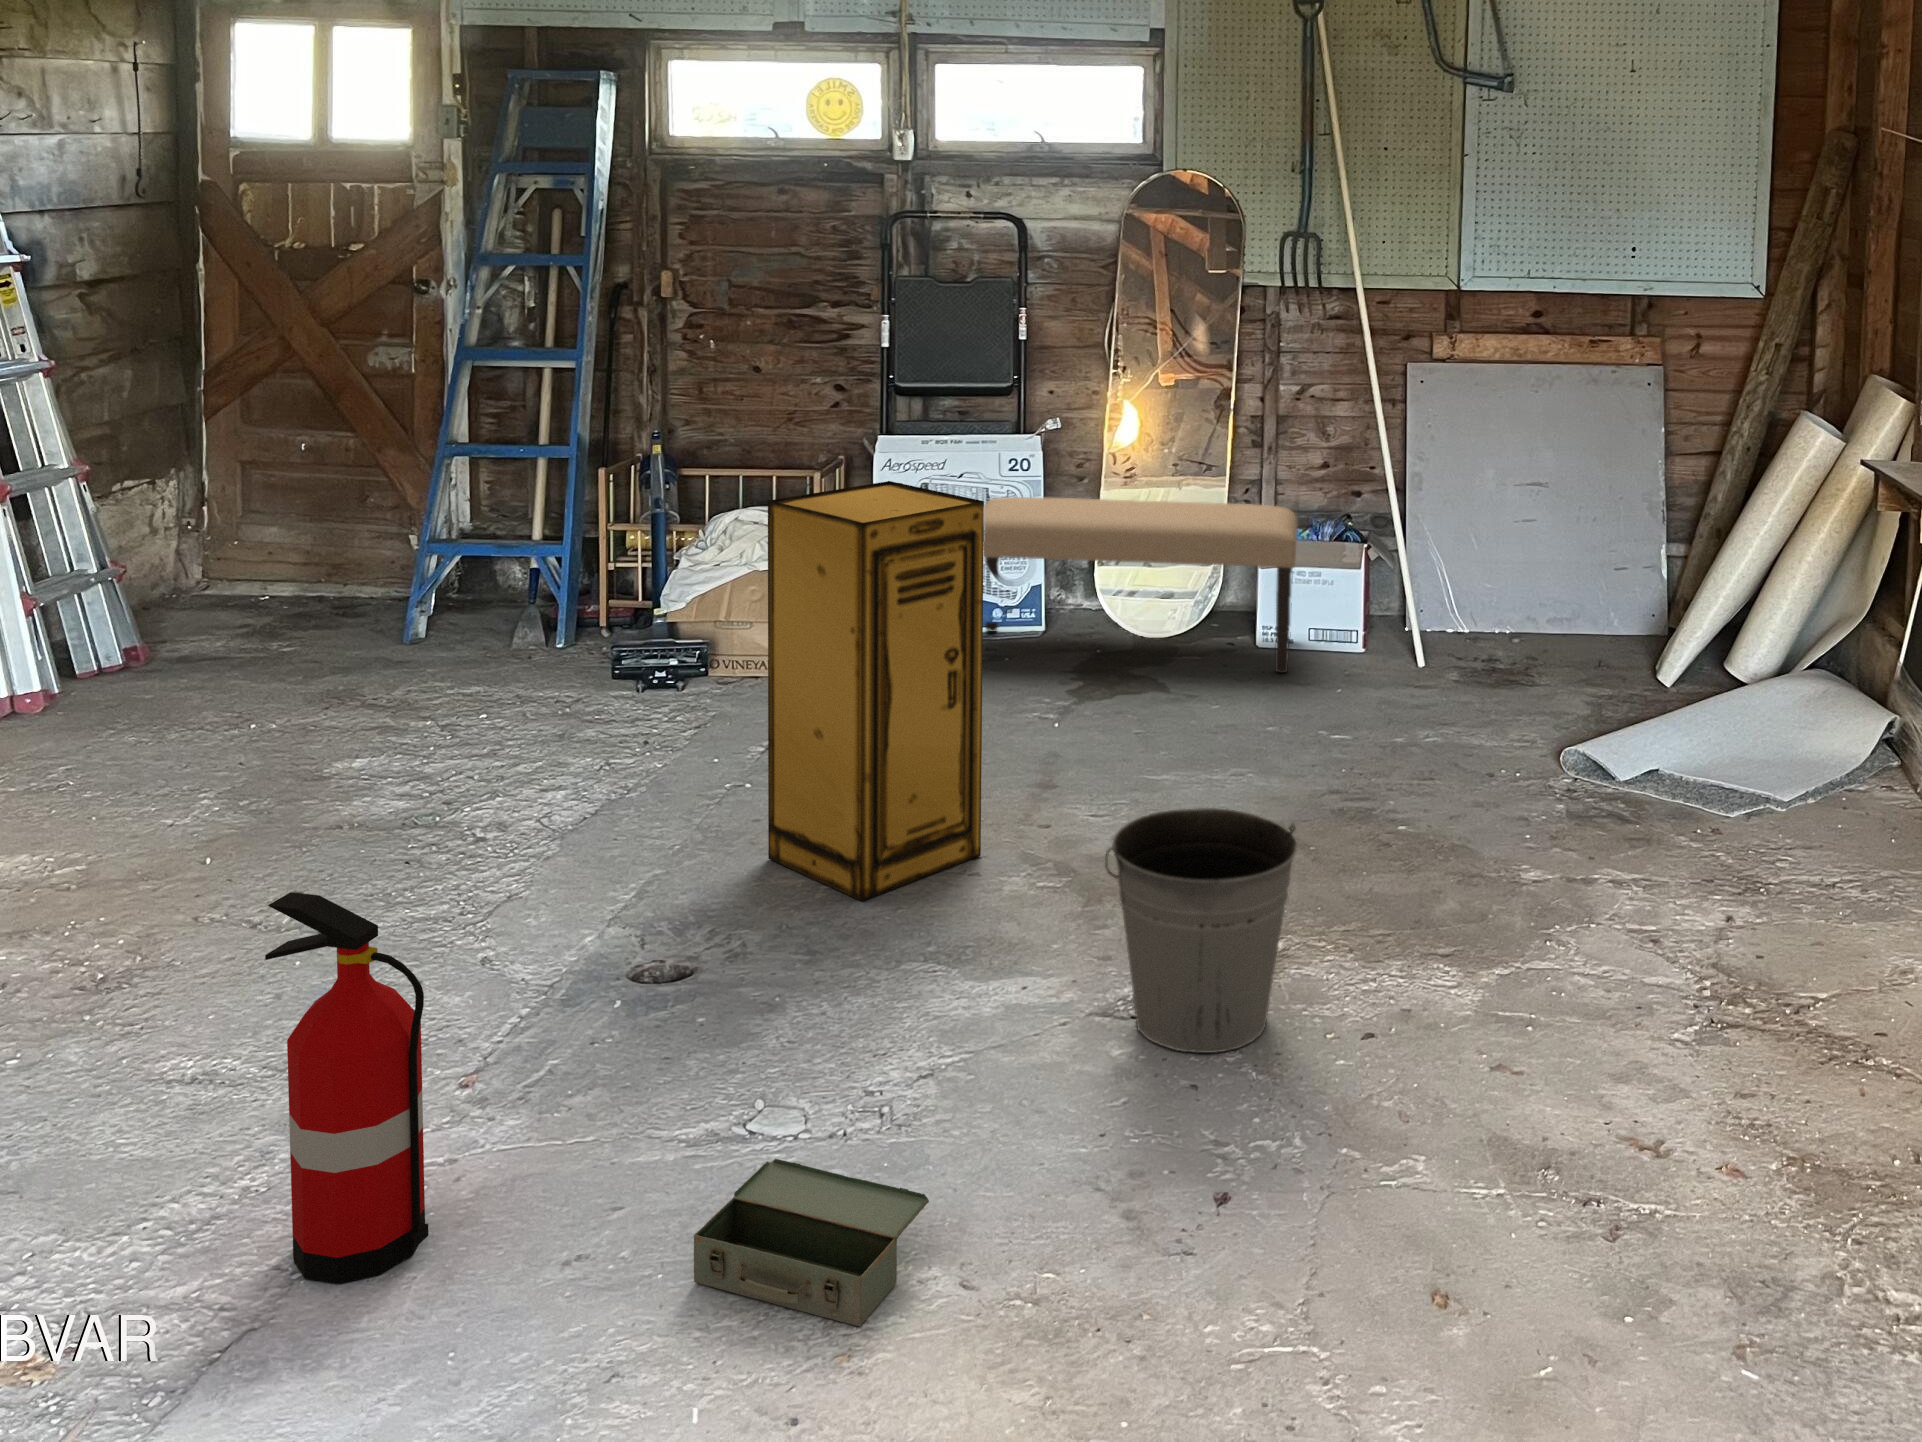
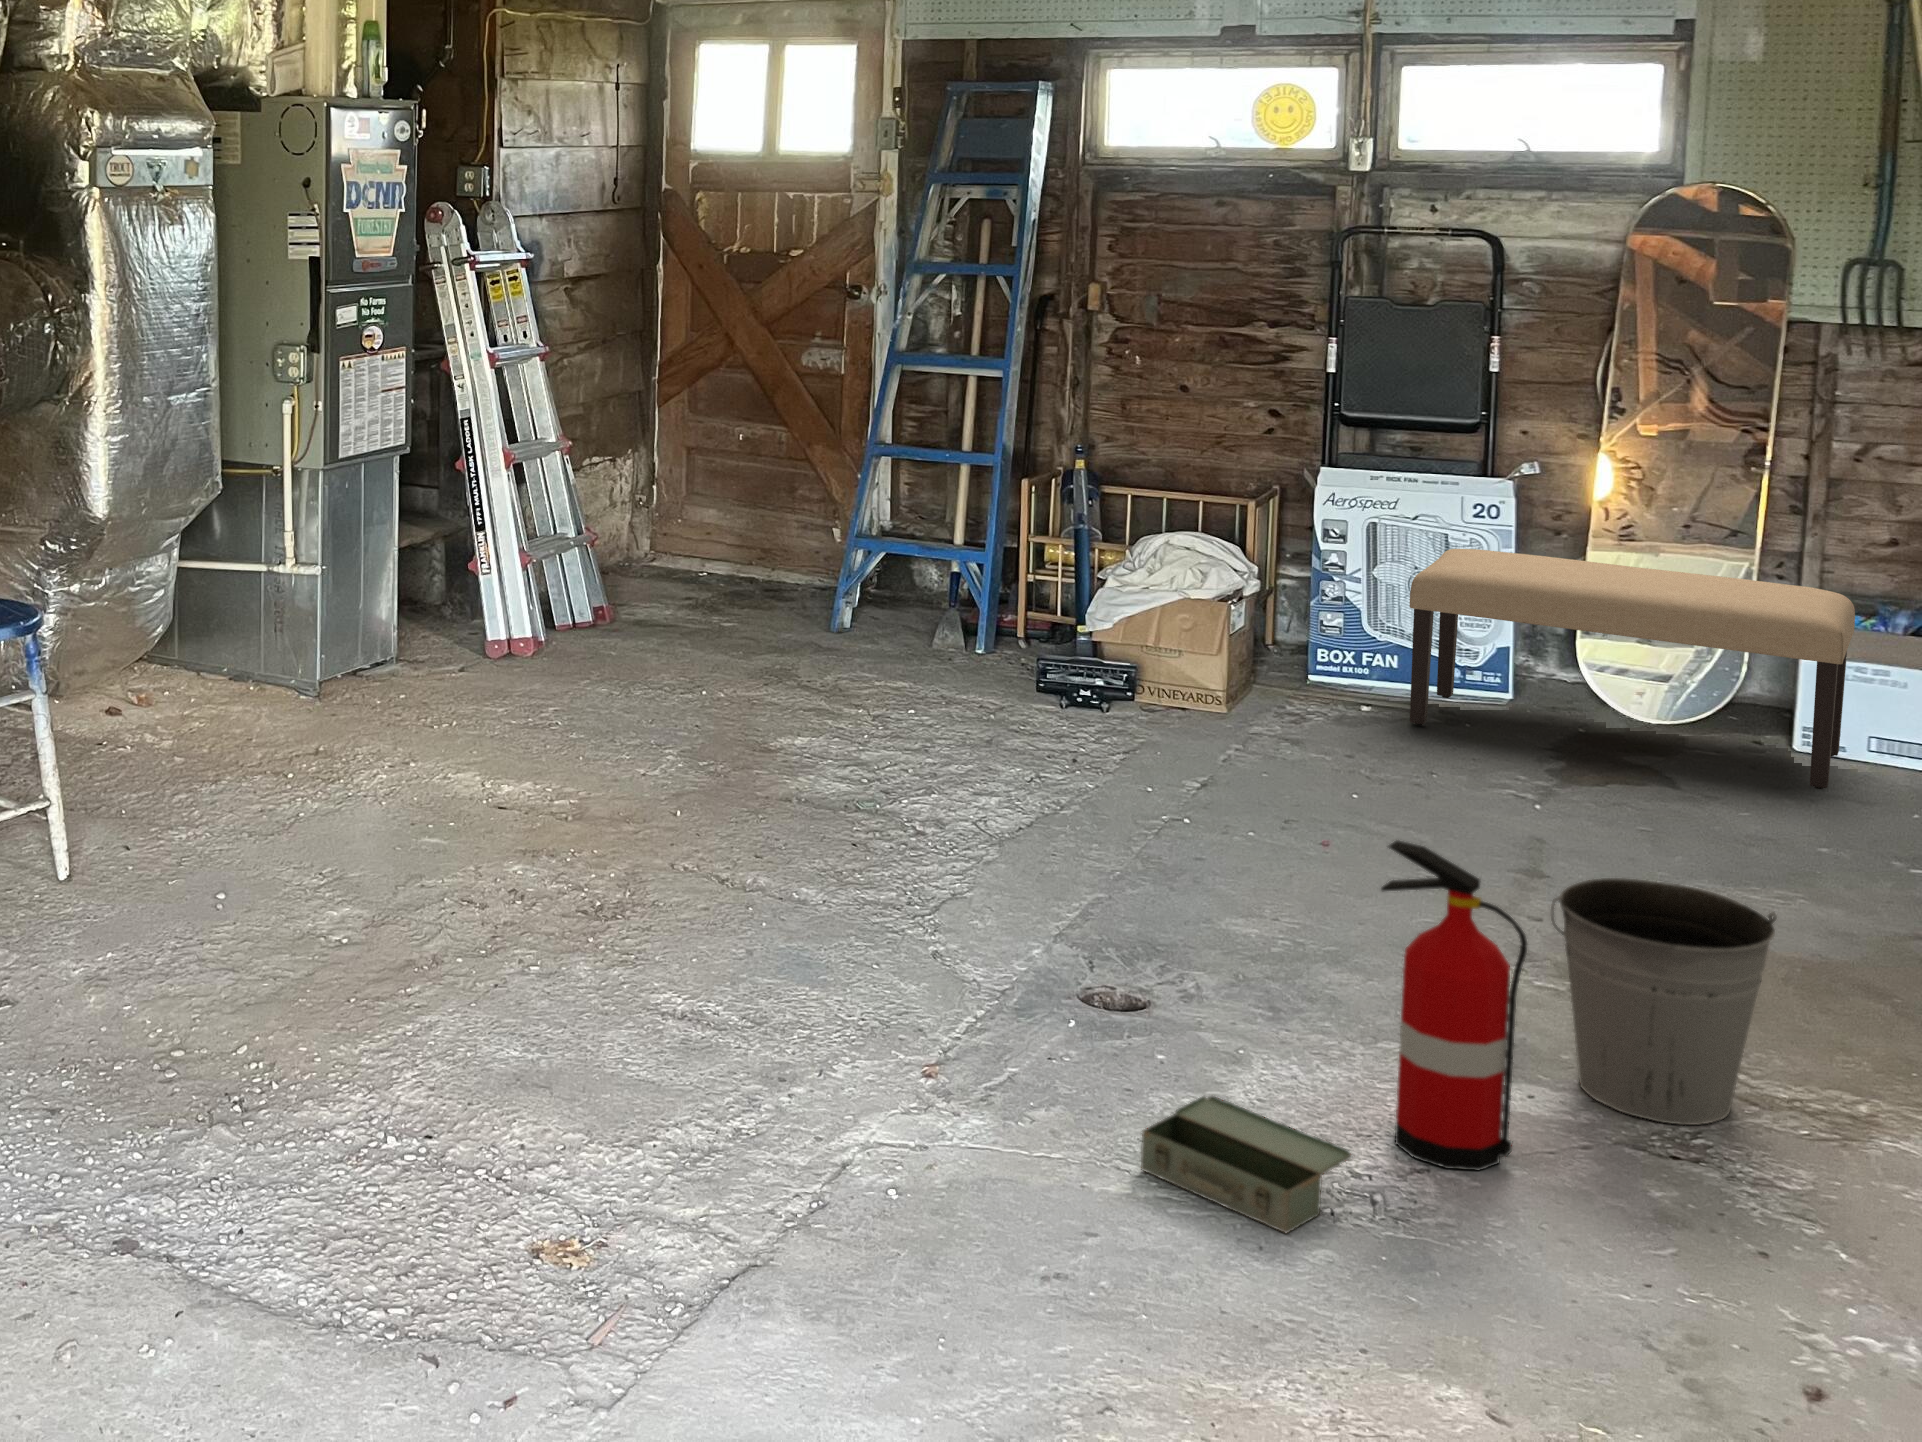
storage cabinet: present [768,481,984,901] -> none [1195,517,1437,926]
fire extinguisher: present [265,892,428,1284] -> present [1381,841,1527,1170]

